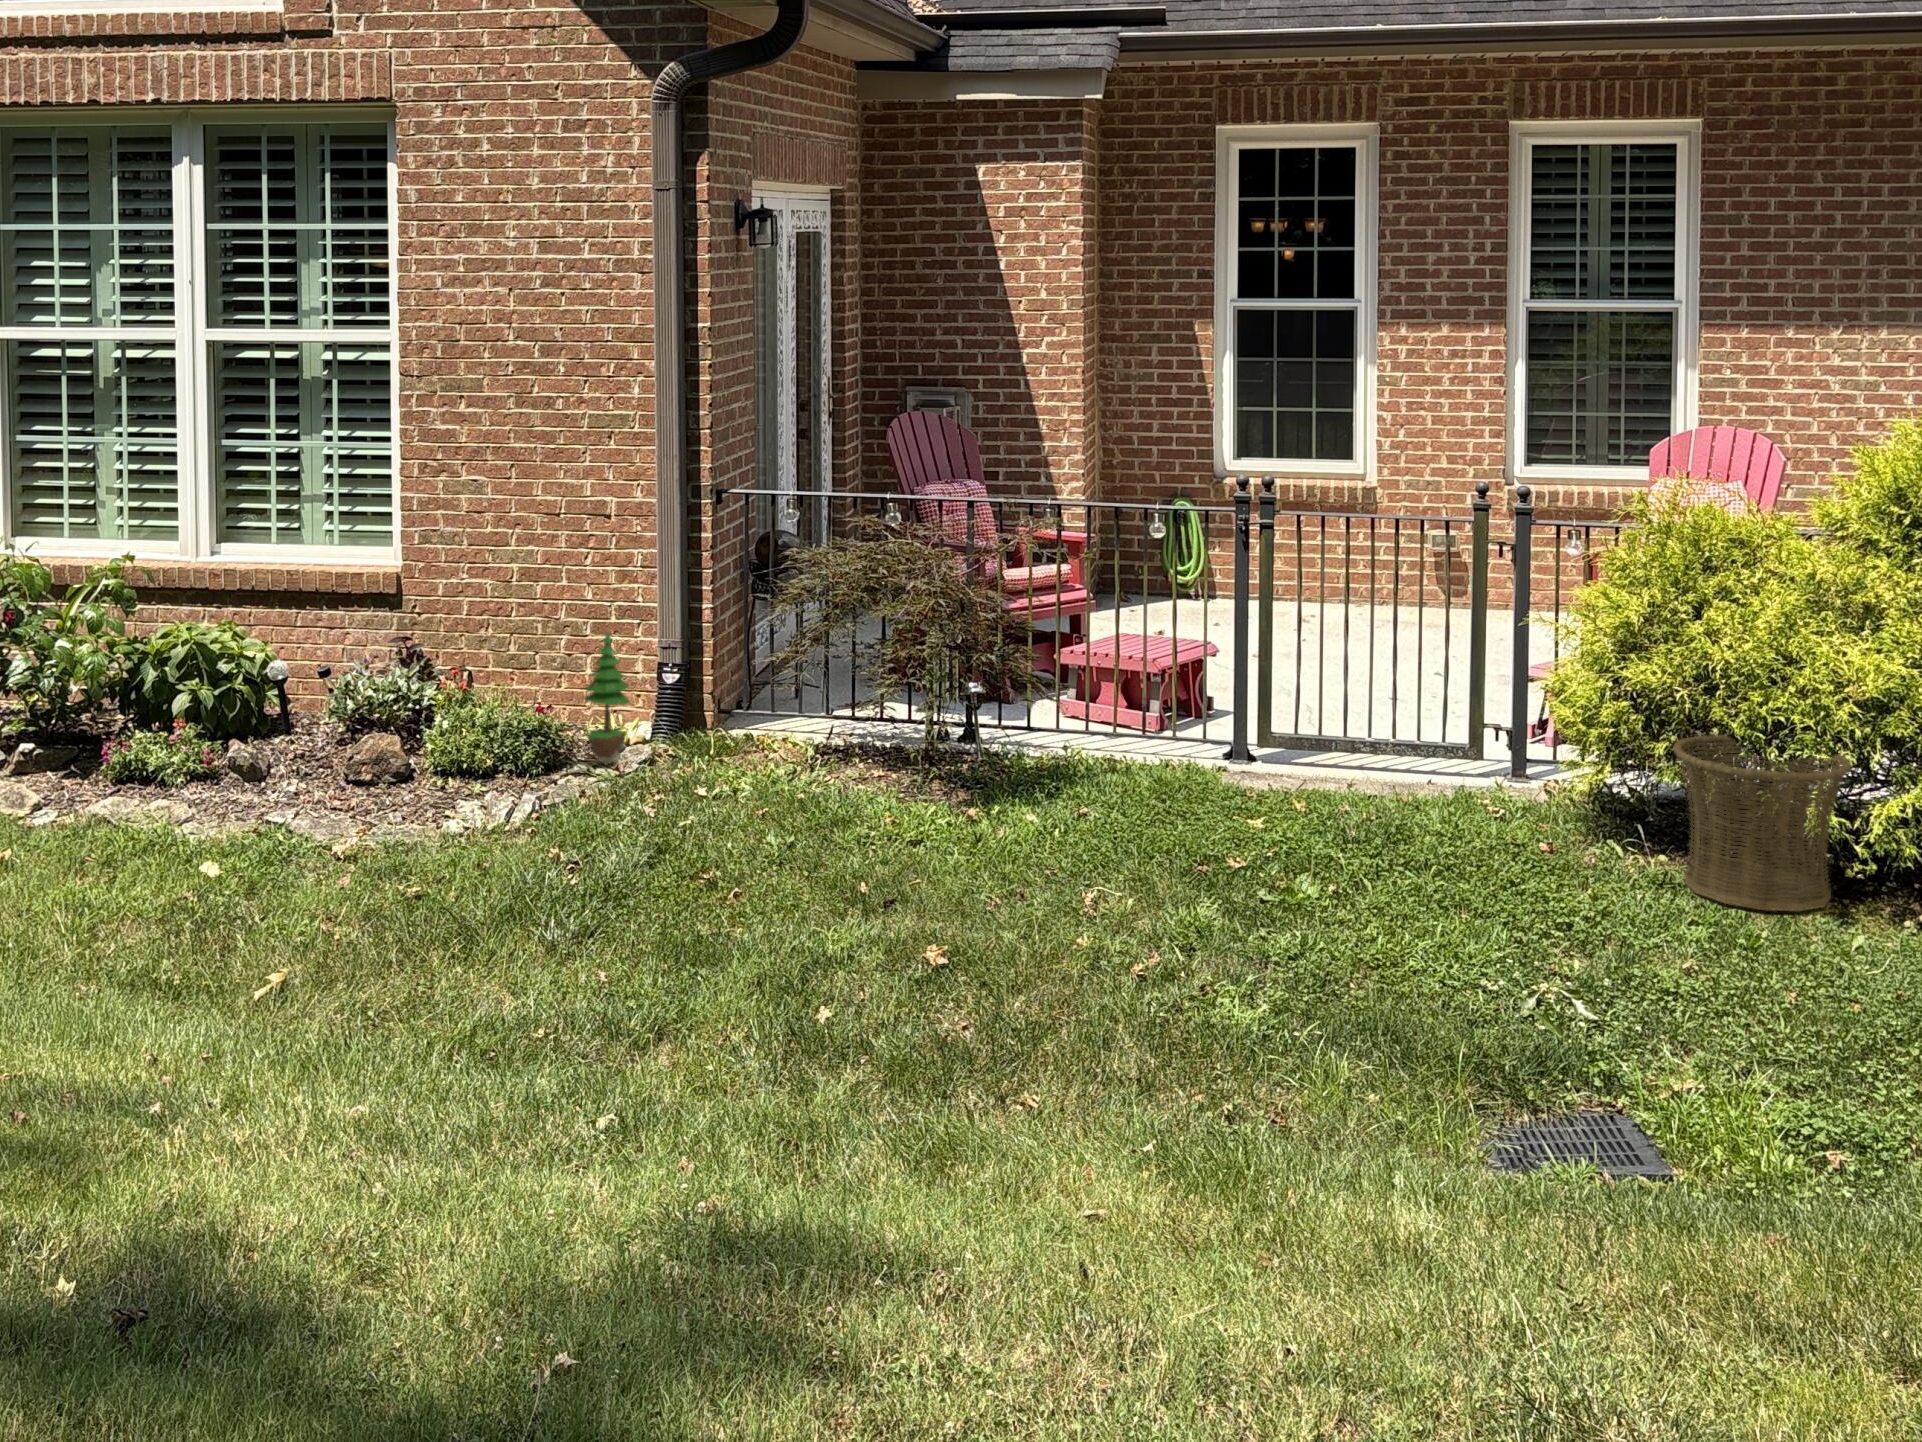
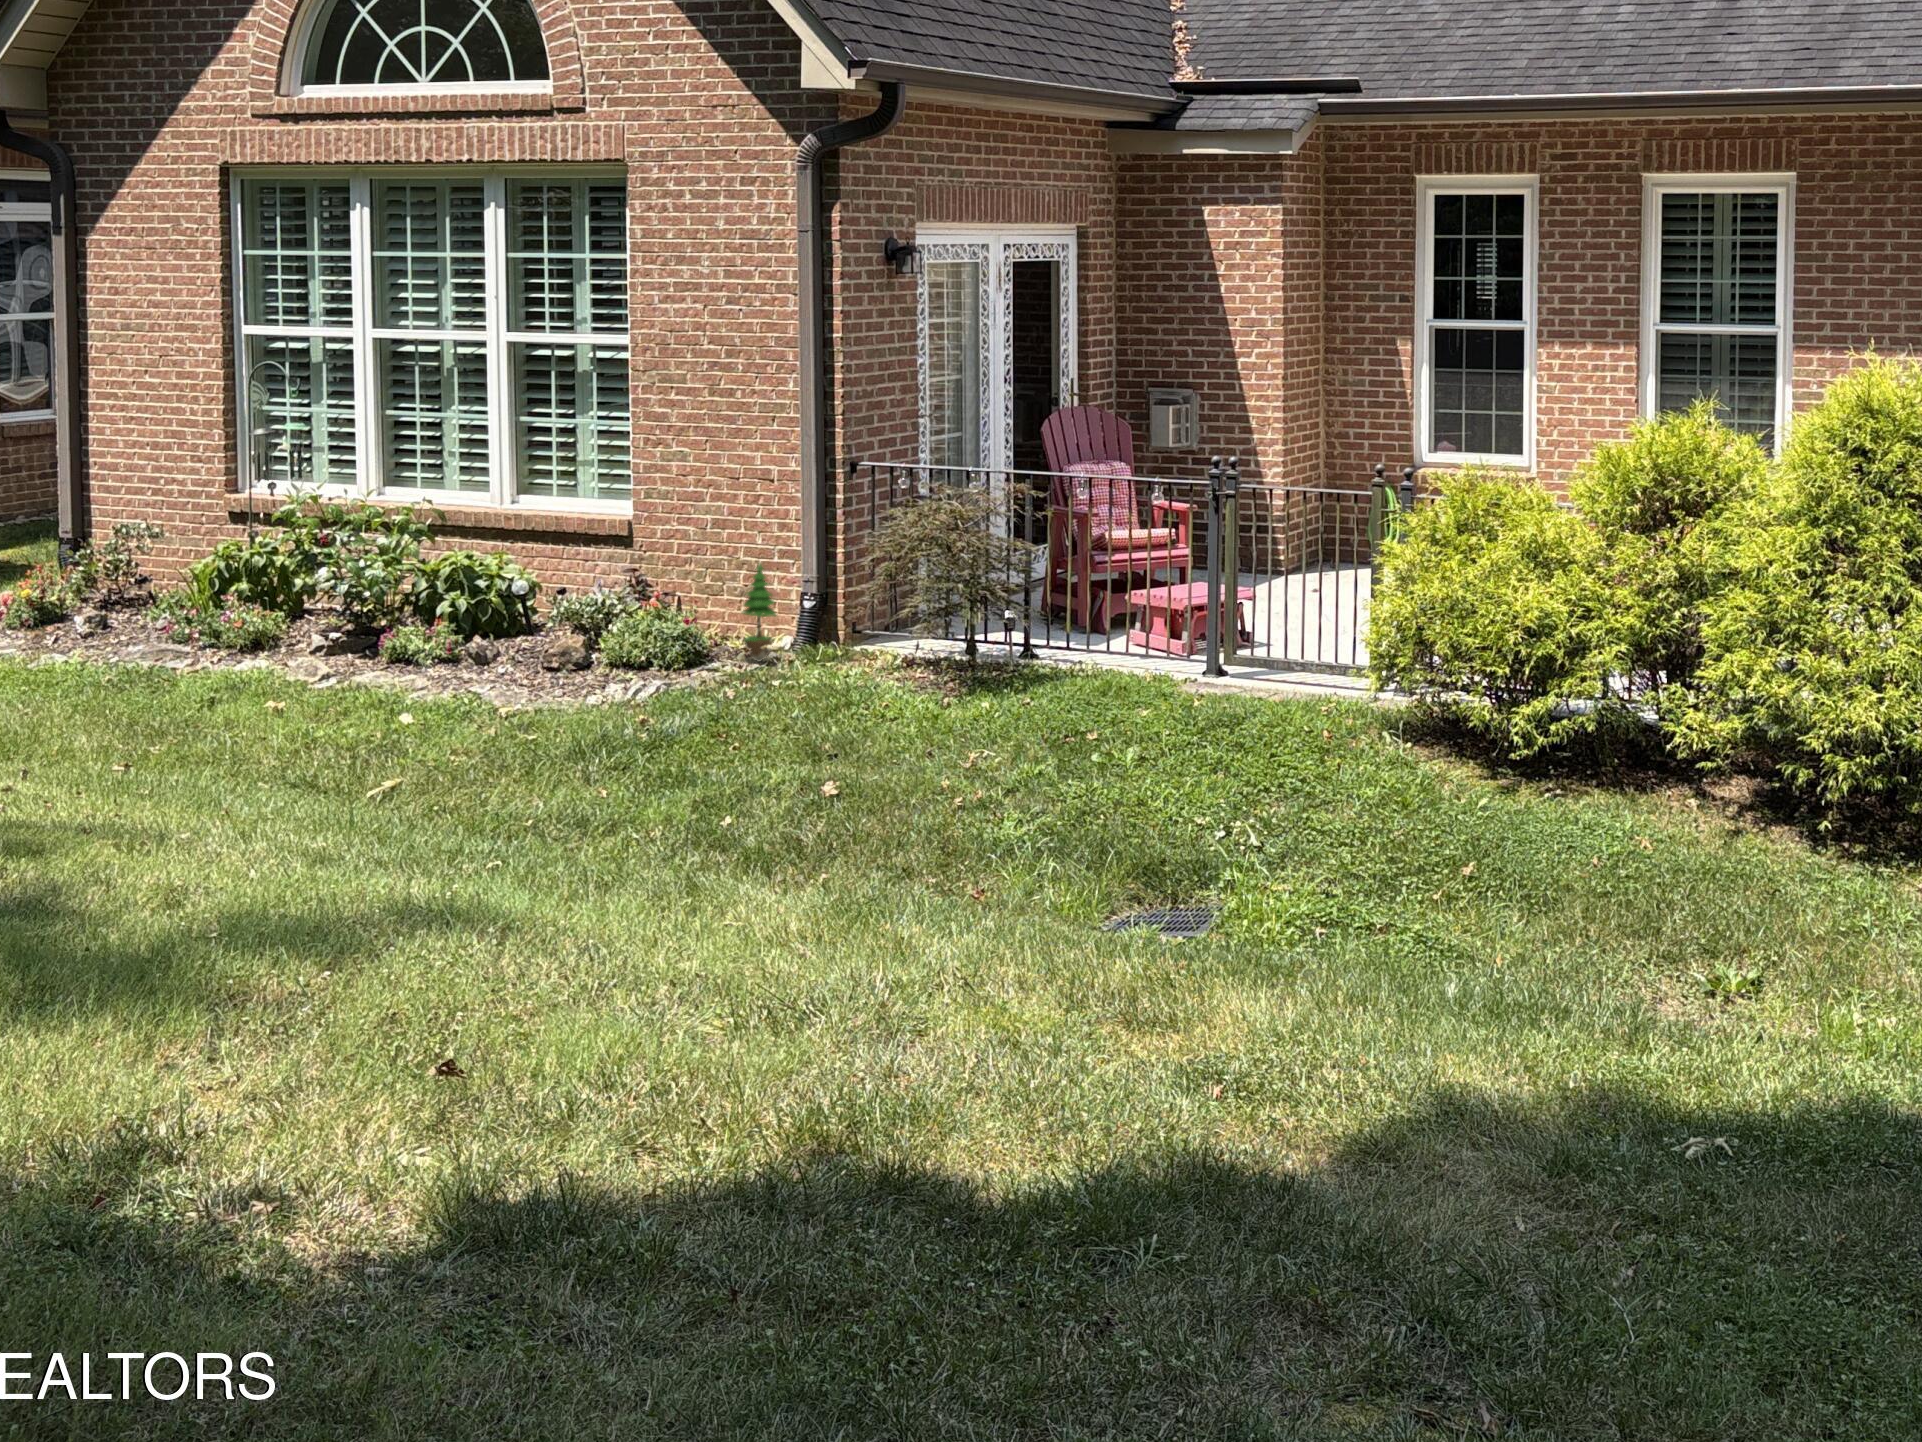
basket: present [1673,735,1851,912] -> none [1404,654,1525,780]

